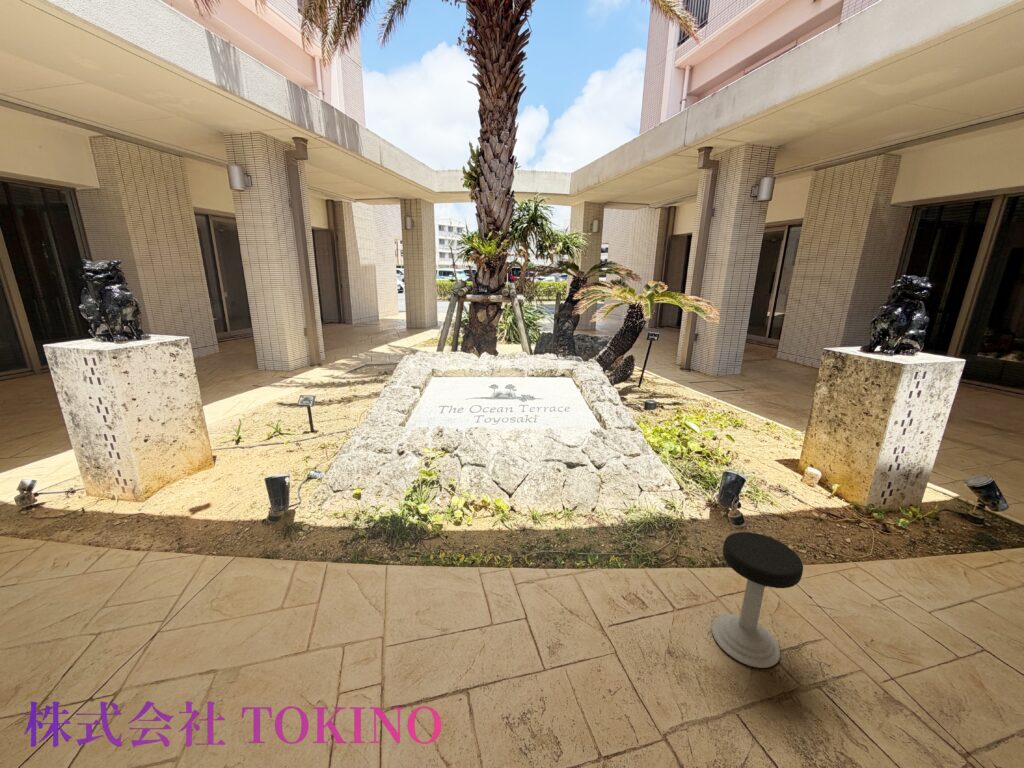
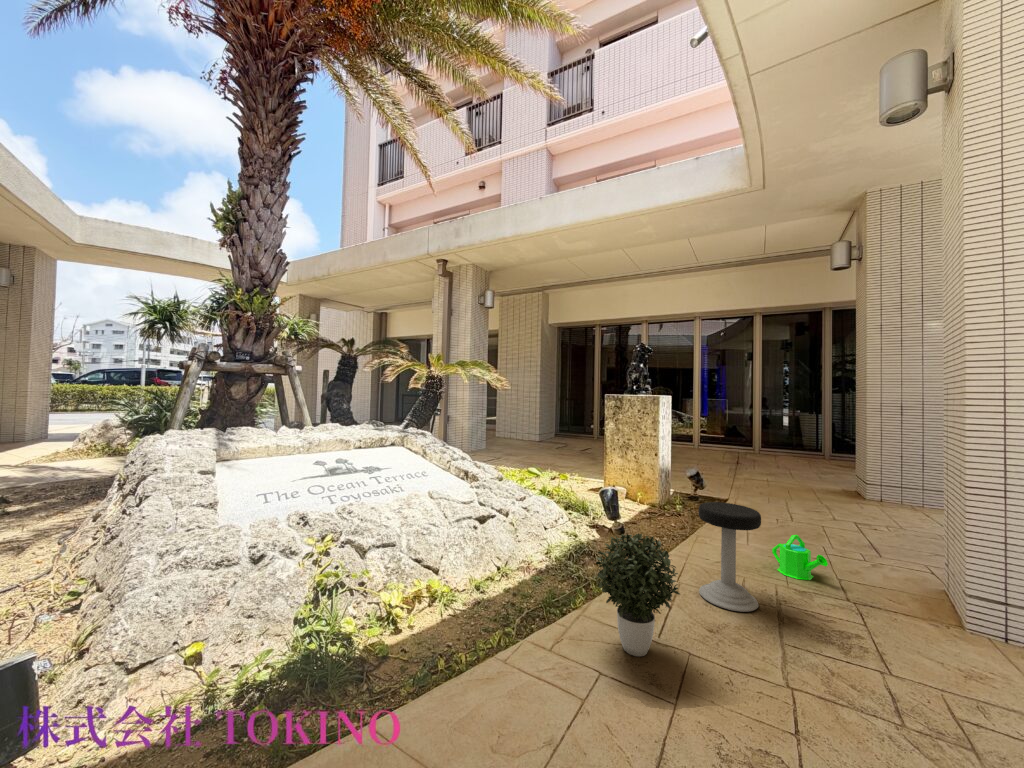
potted plant: none [539,524,614,626] -> present [596,534,680,656]
watering can: none [897,630,968,699] -> present [772,535,828,580]

